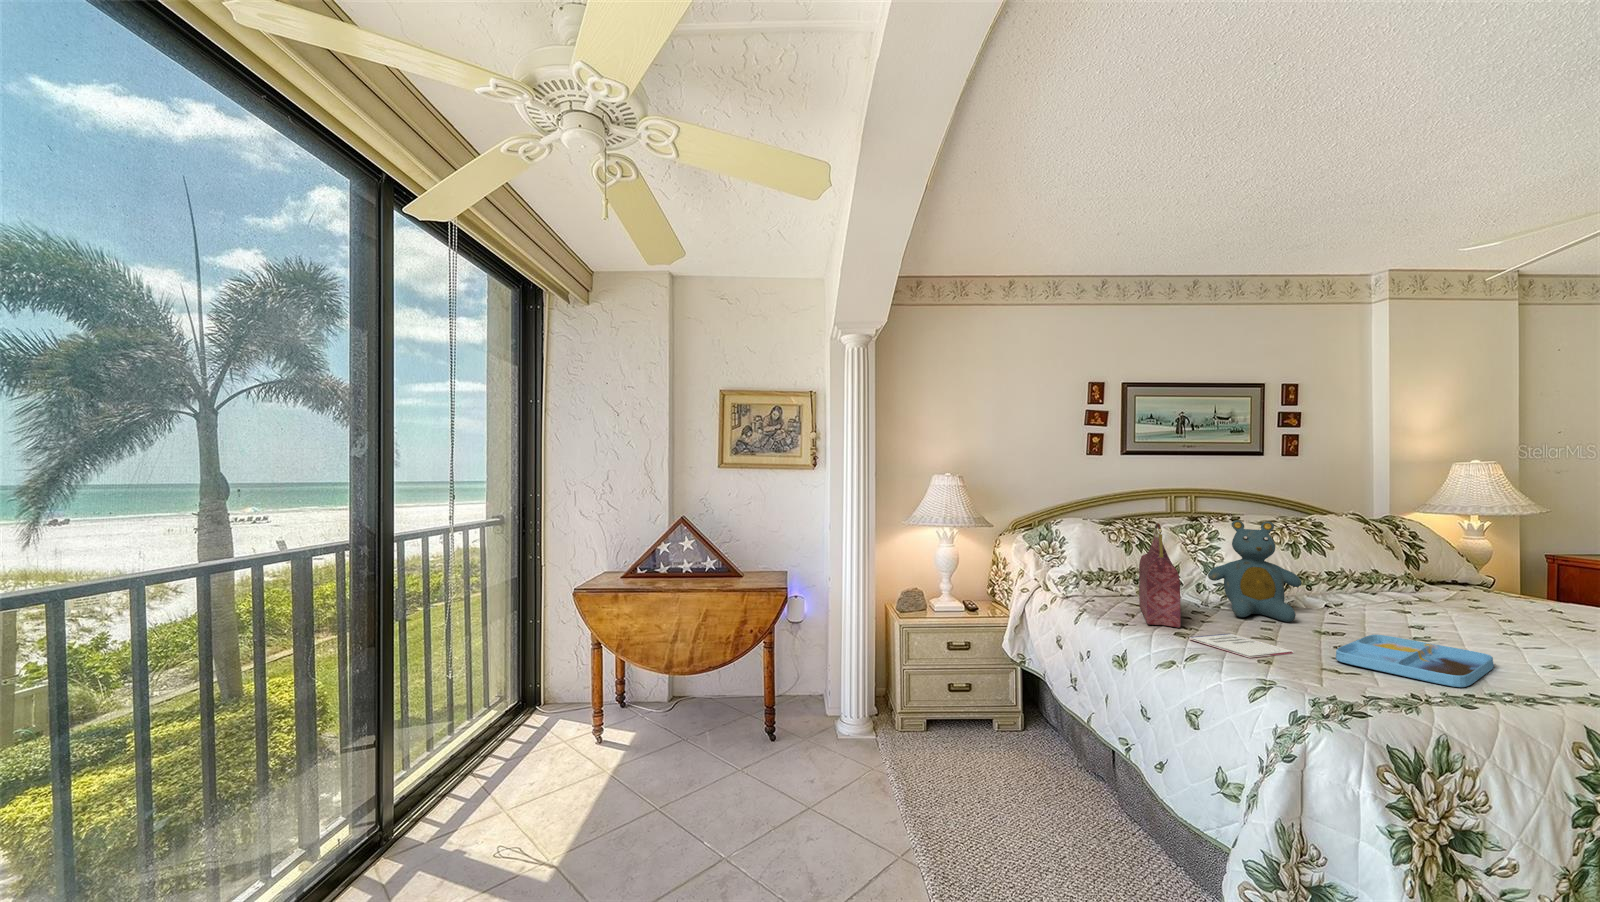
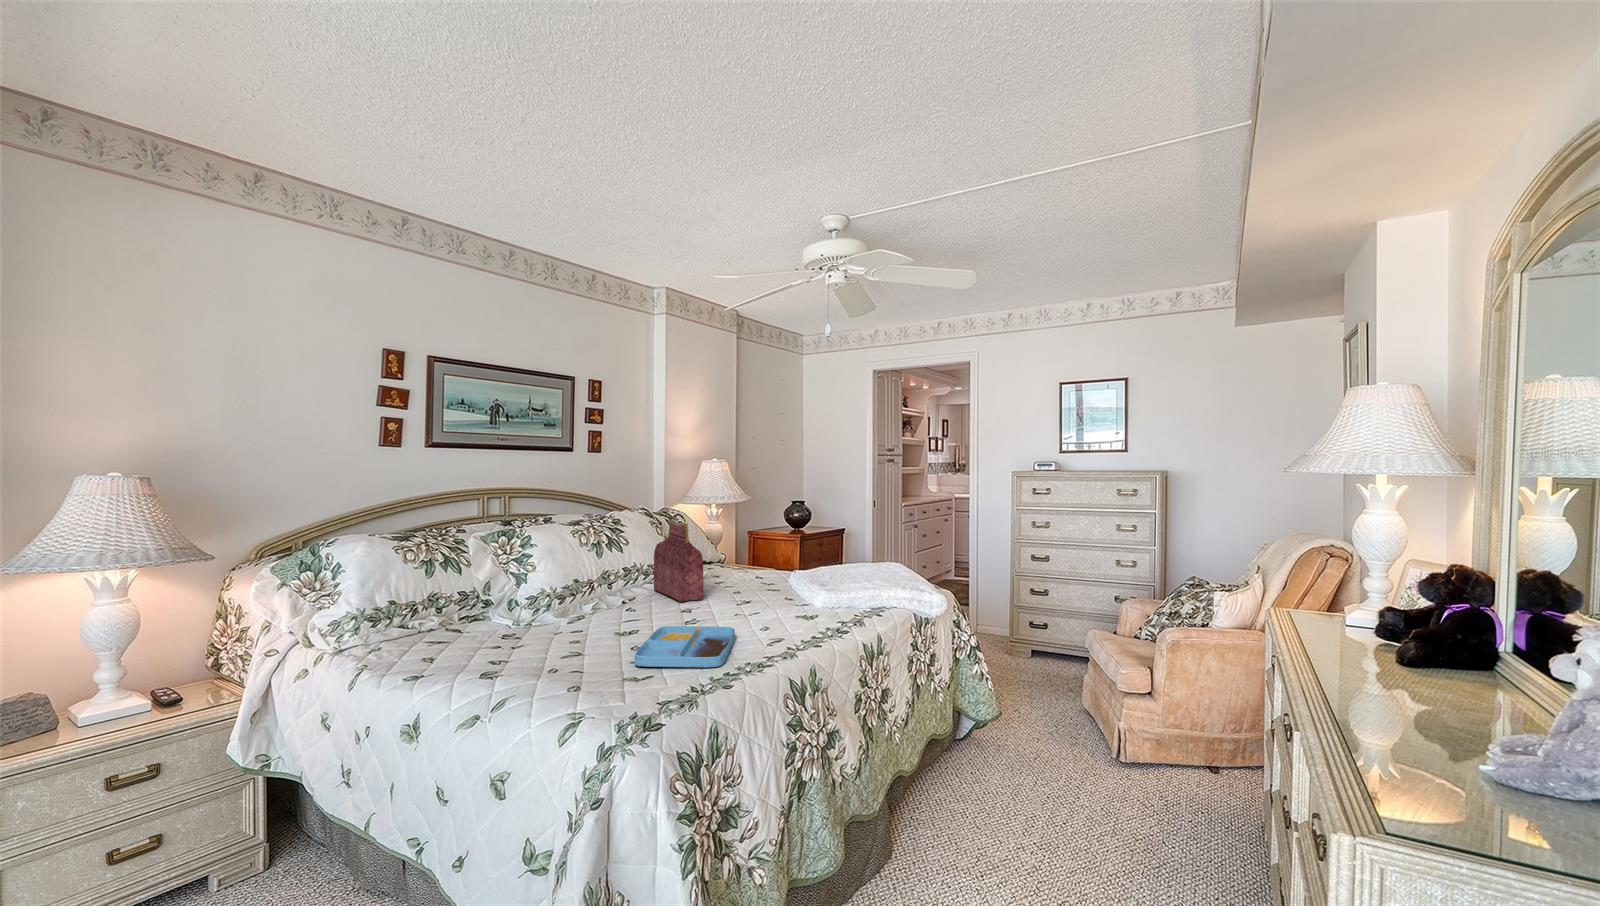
teddy bear: present [1208,520,1302,622] -> none [520,524,605,633]
handbag: present [1139,523,1181,628] -> present [654,513,703,602]
notebook: present [1190,633,1293,658] -> none [497,658,600,687]

